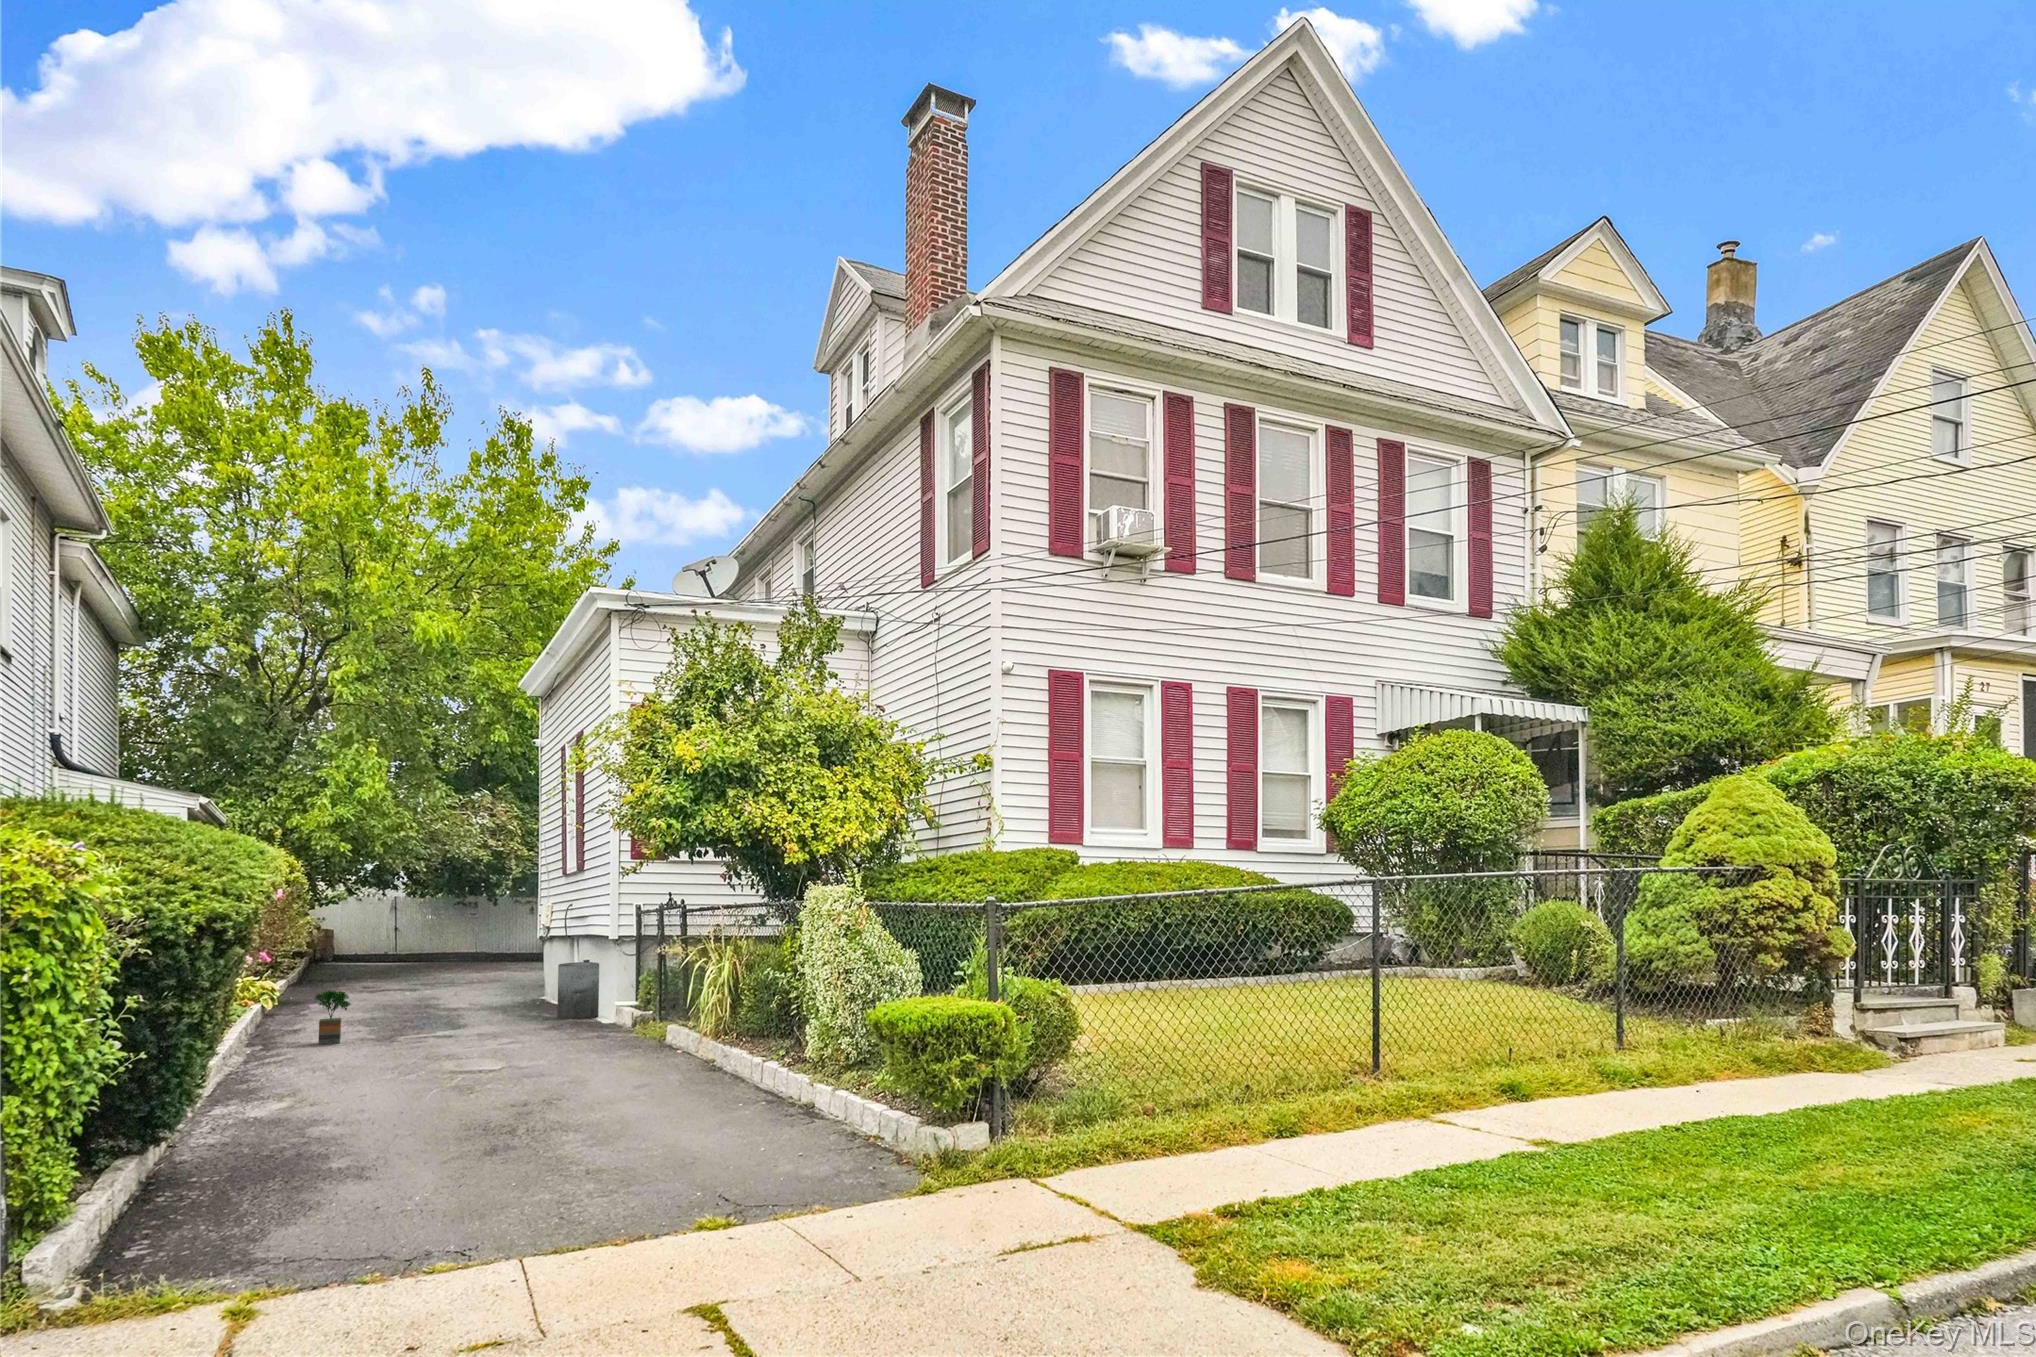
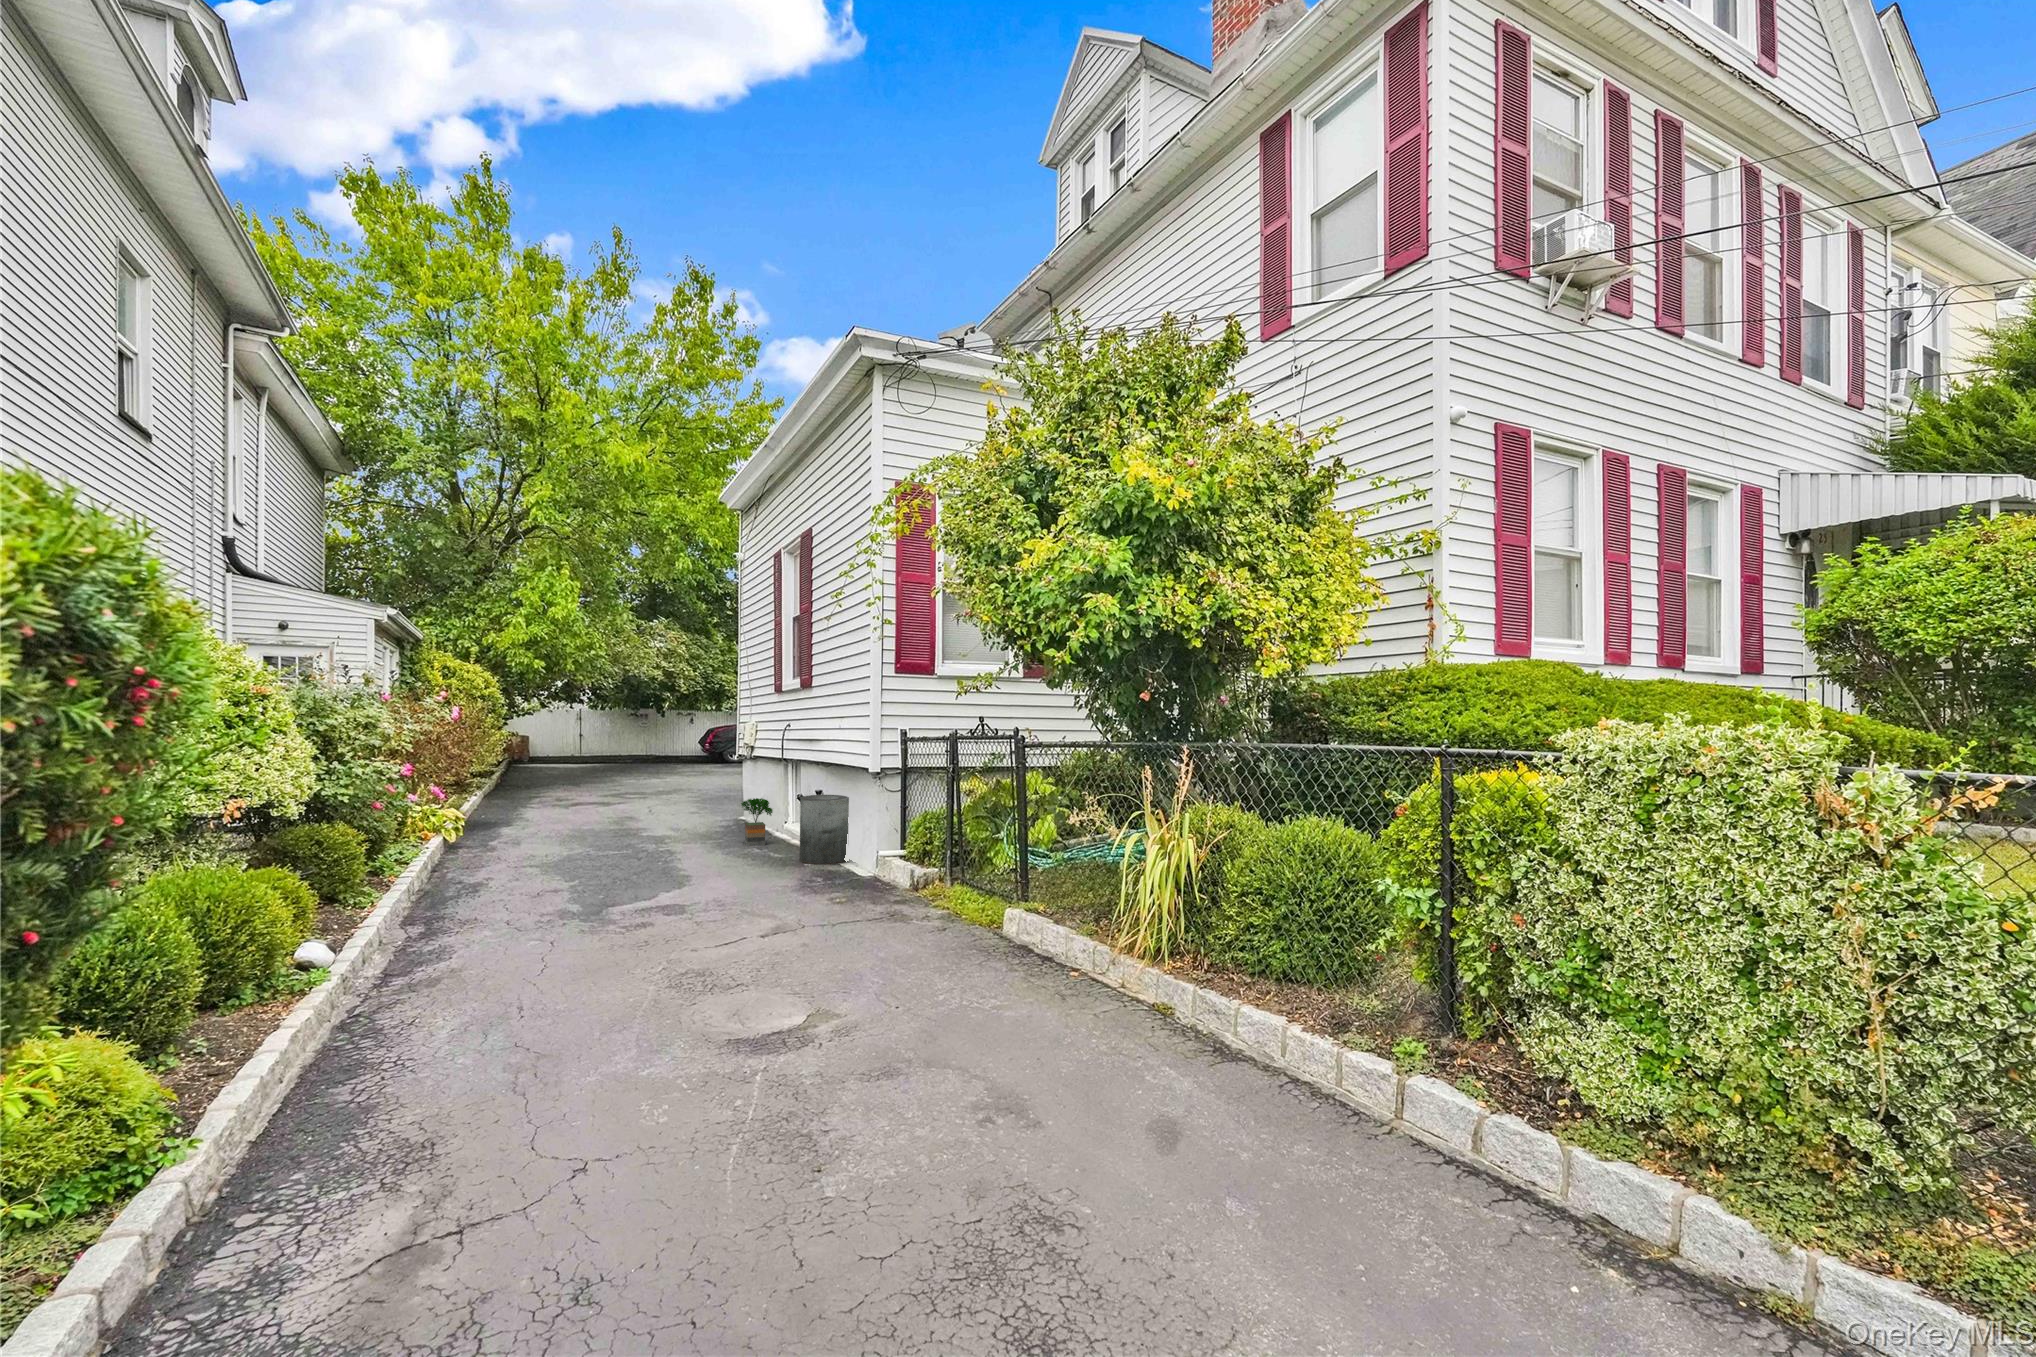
potted tree: present [314,991,351,1045] -> present [741,798,773,846]

